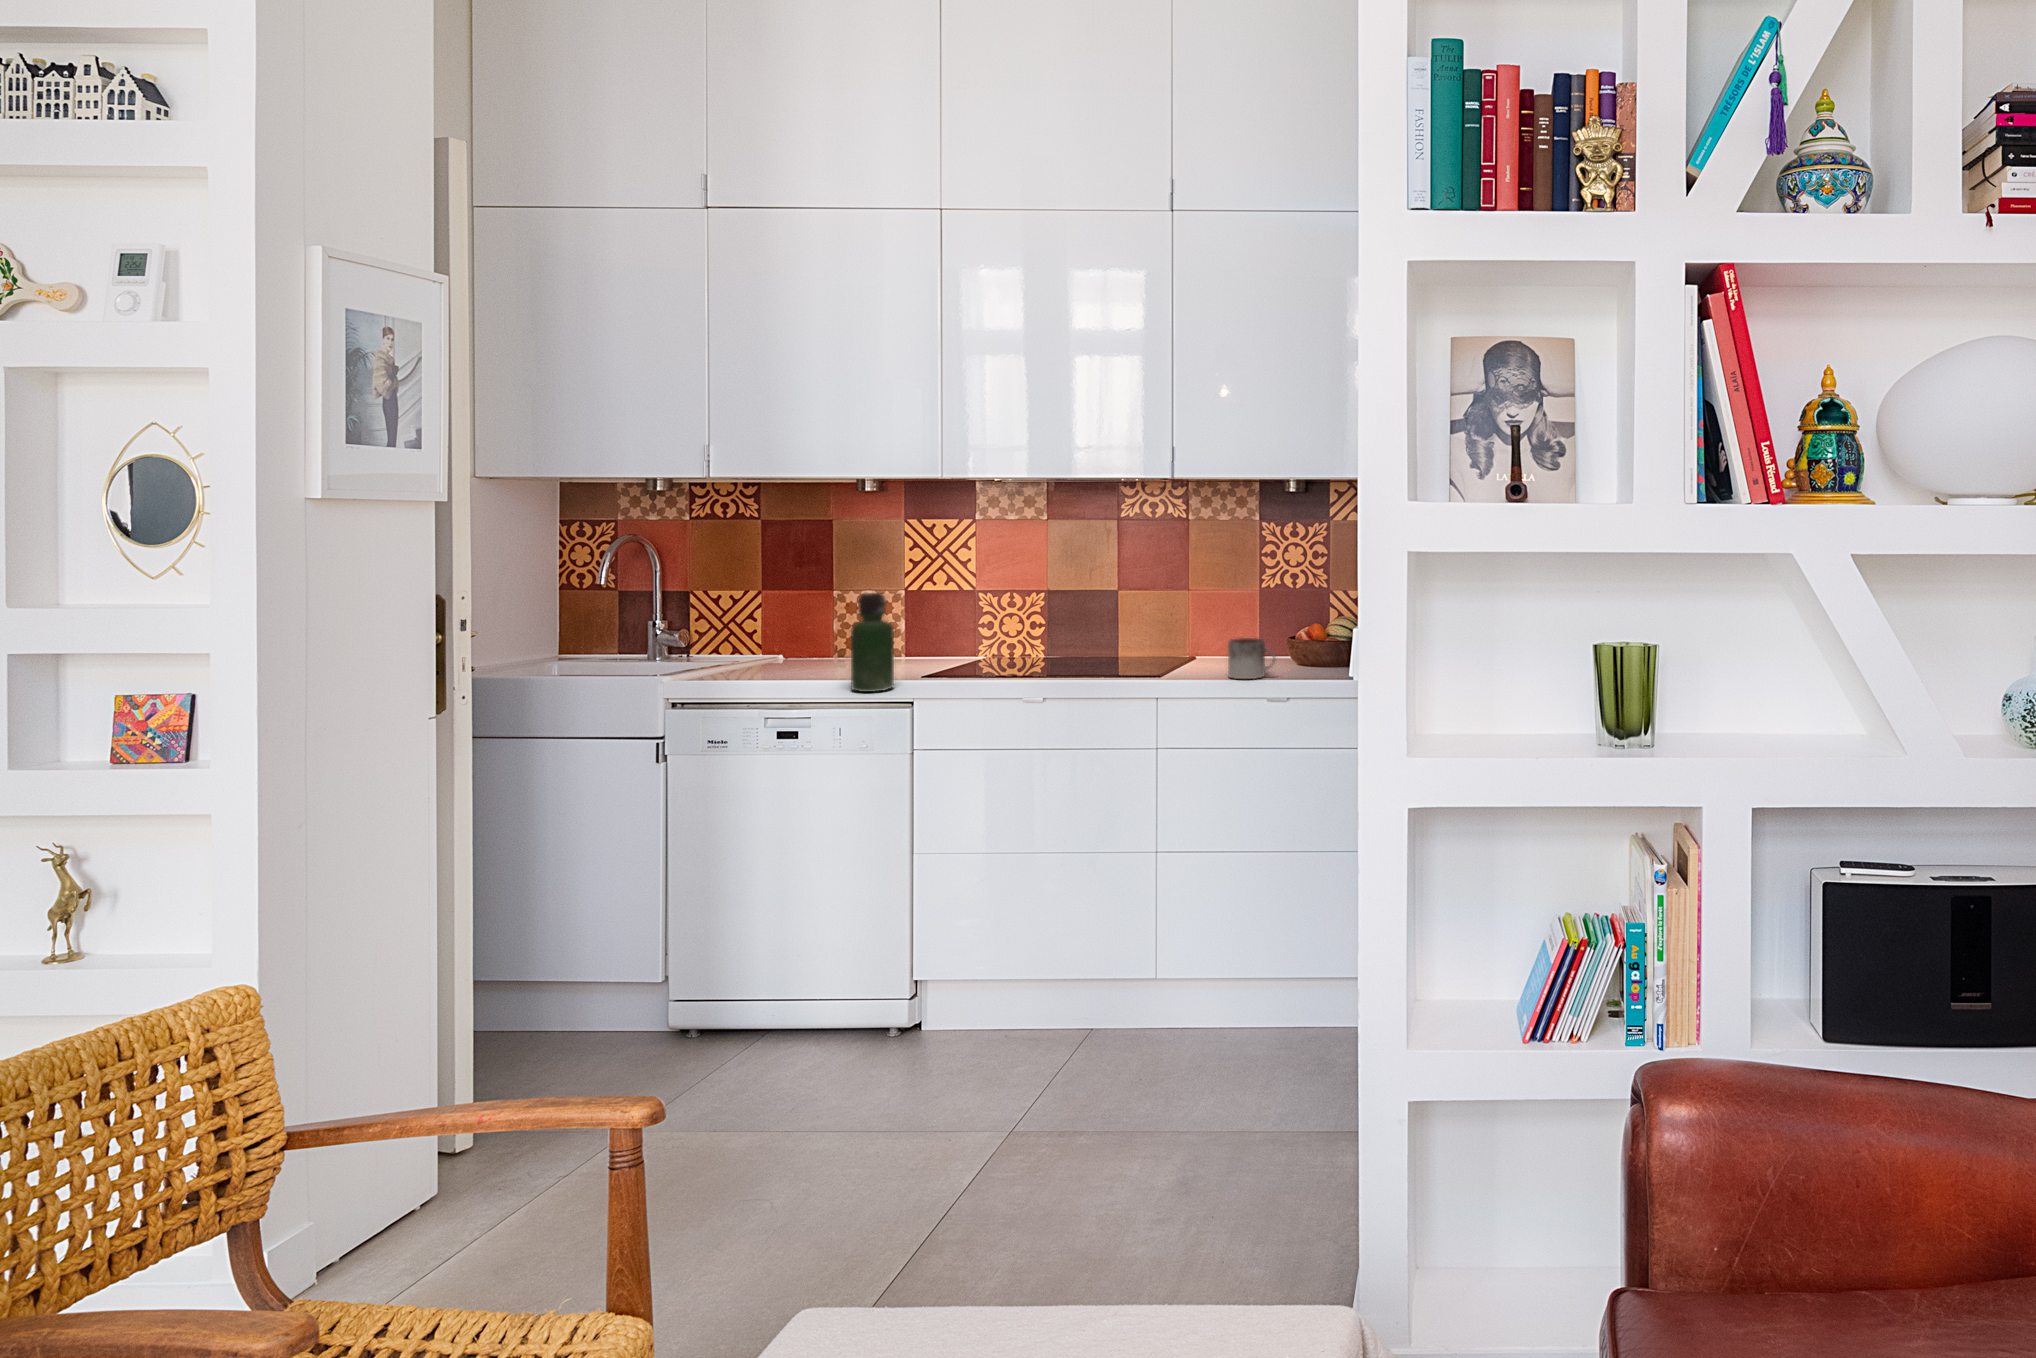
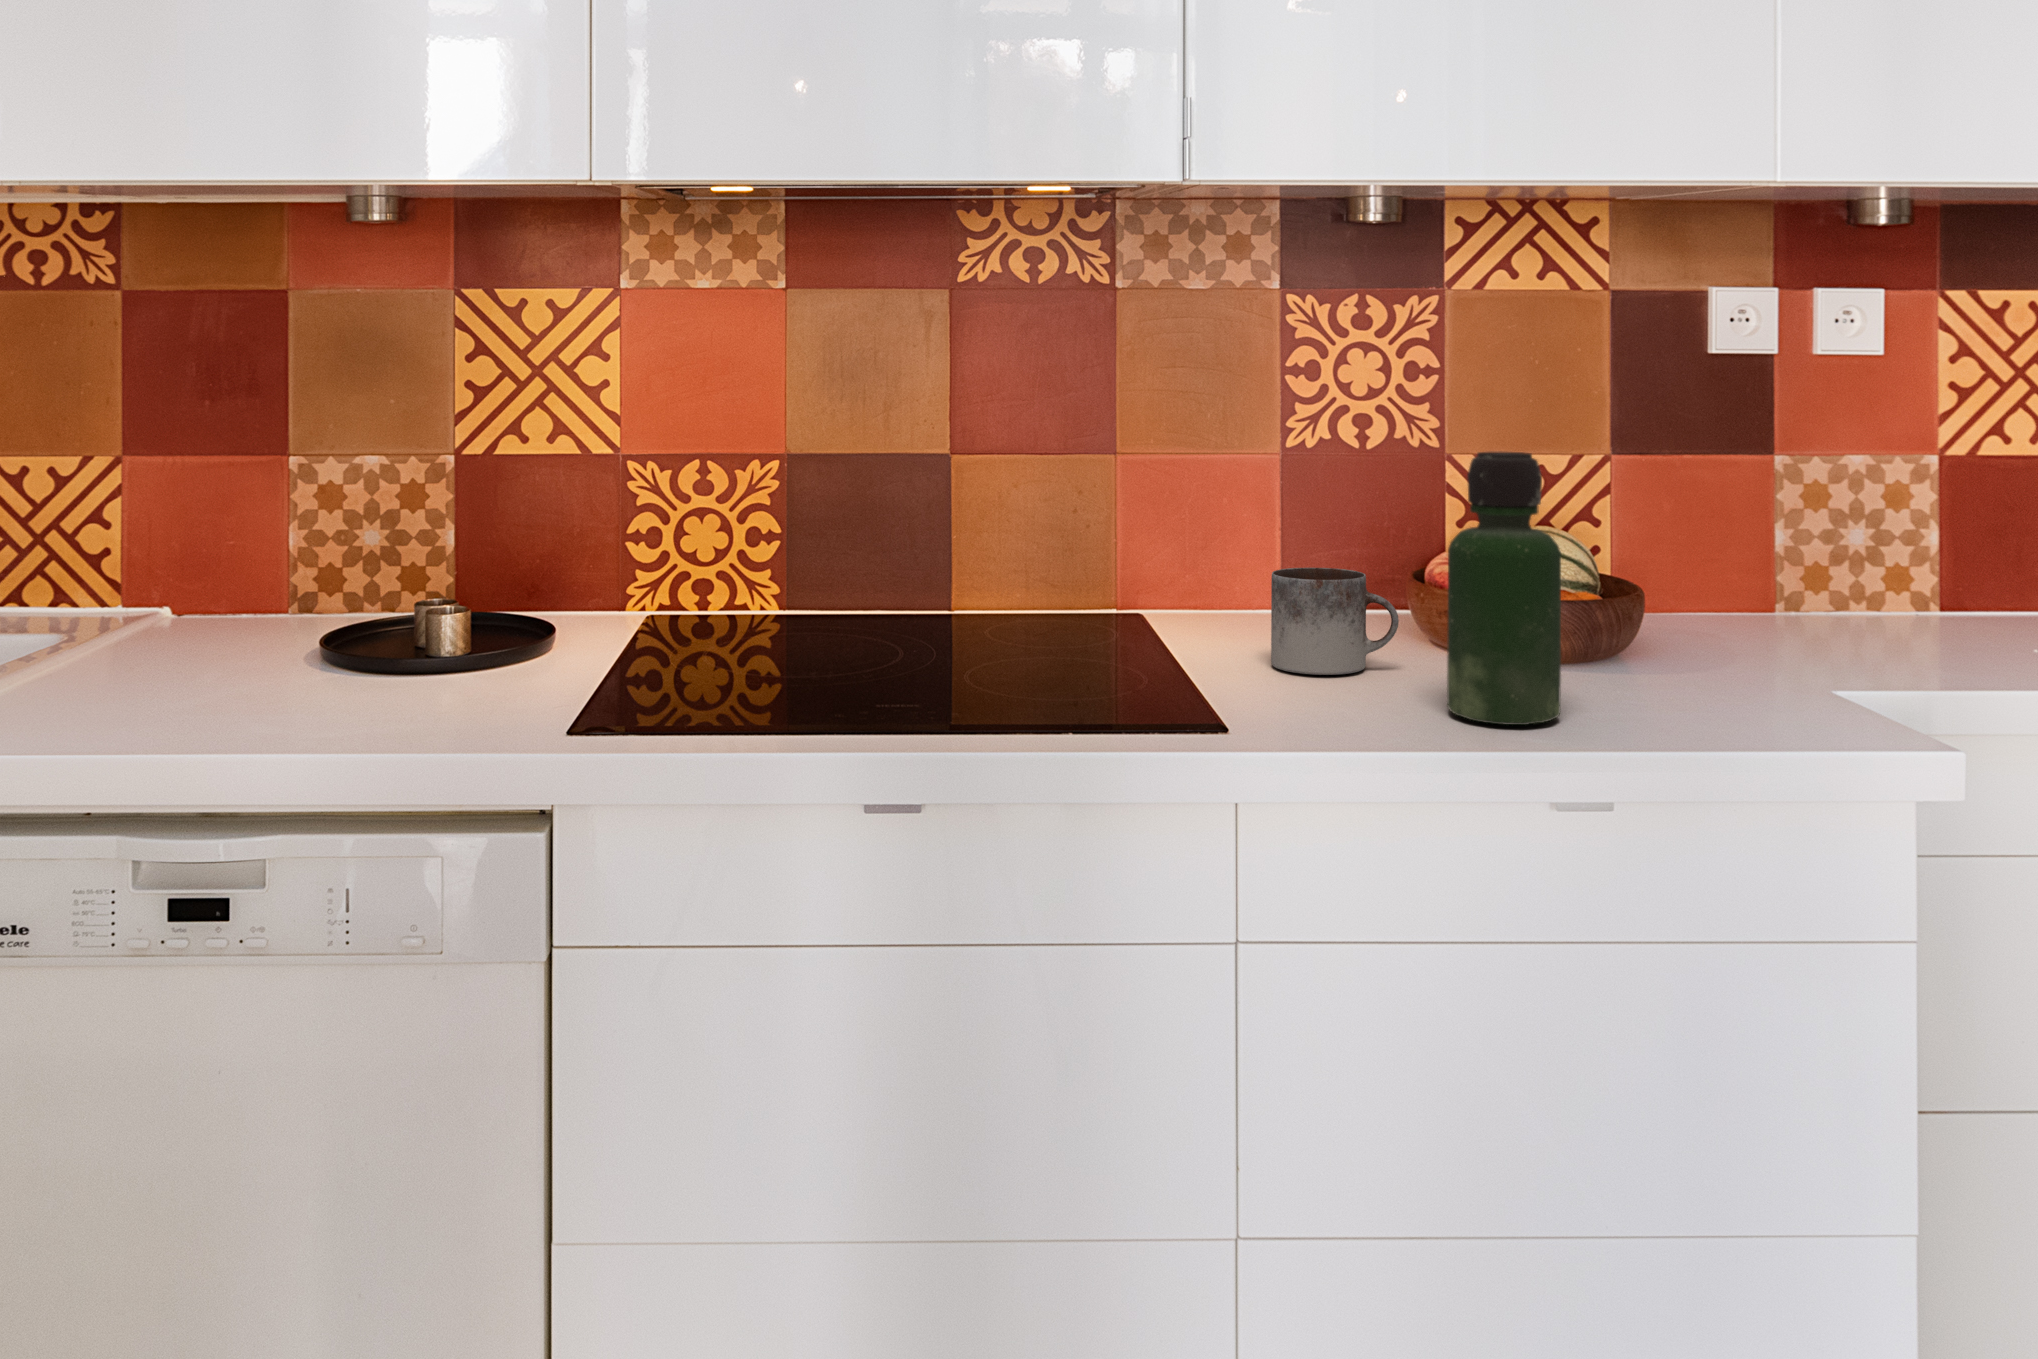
bottle: present [851,593,894,692] -> present [1447,452,1561,725]

